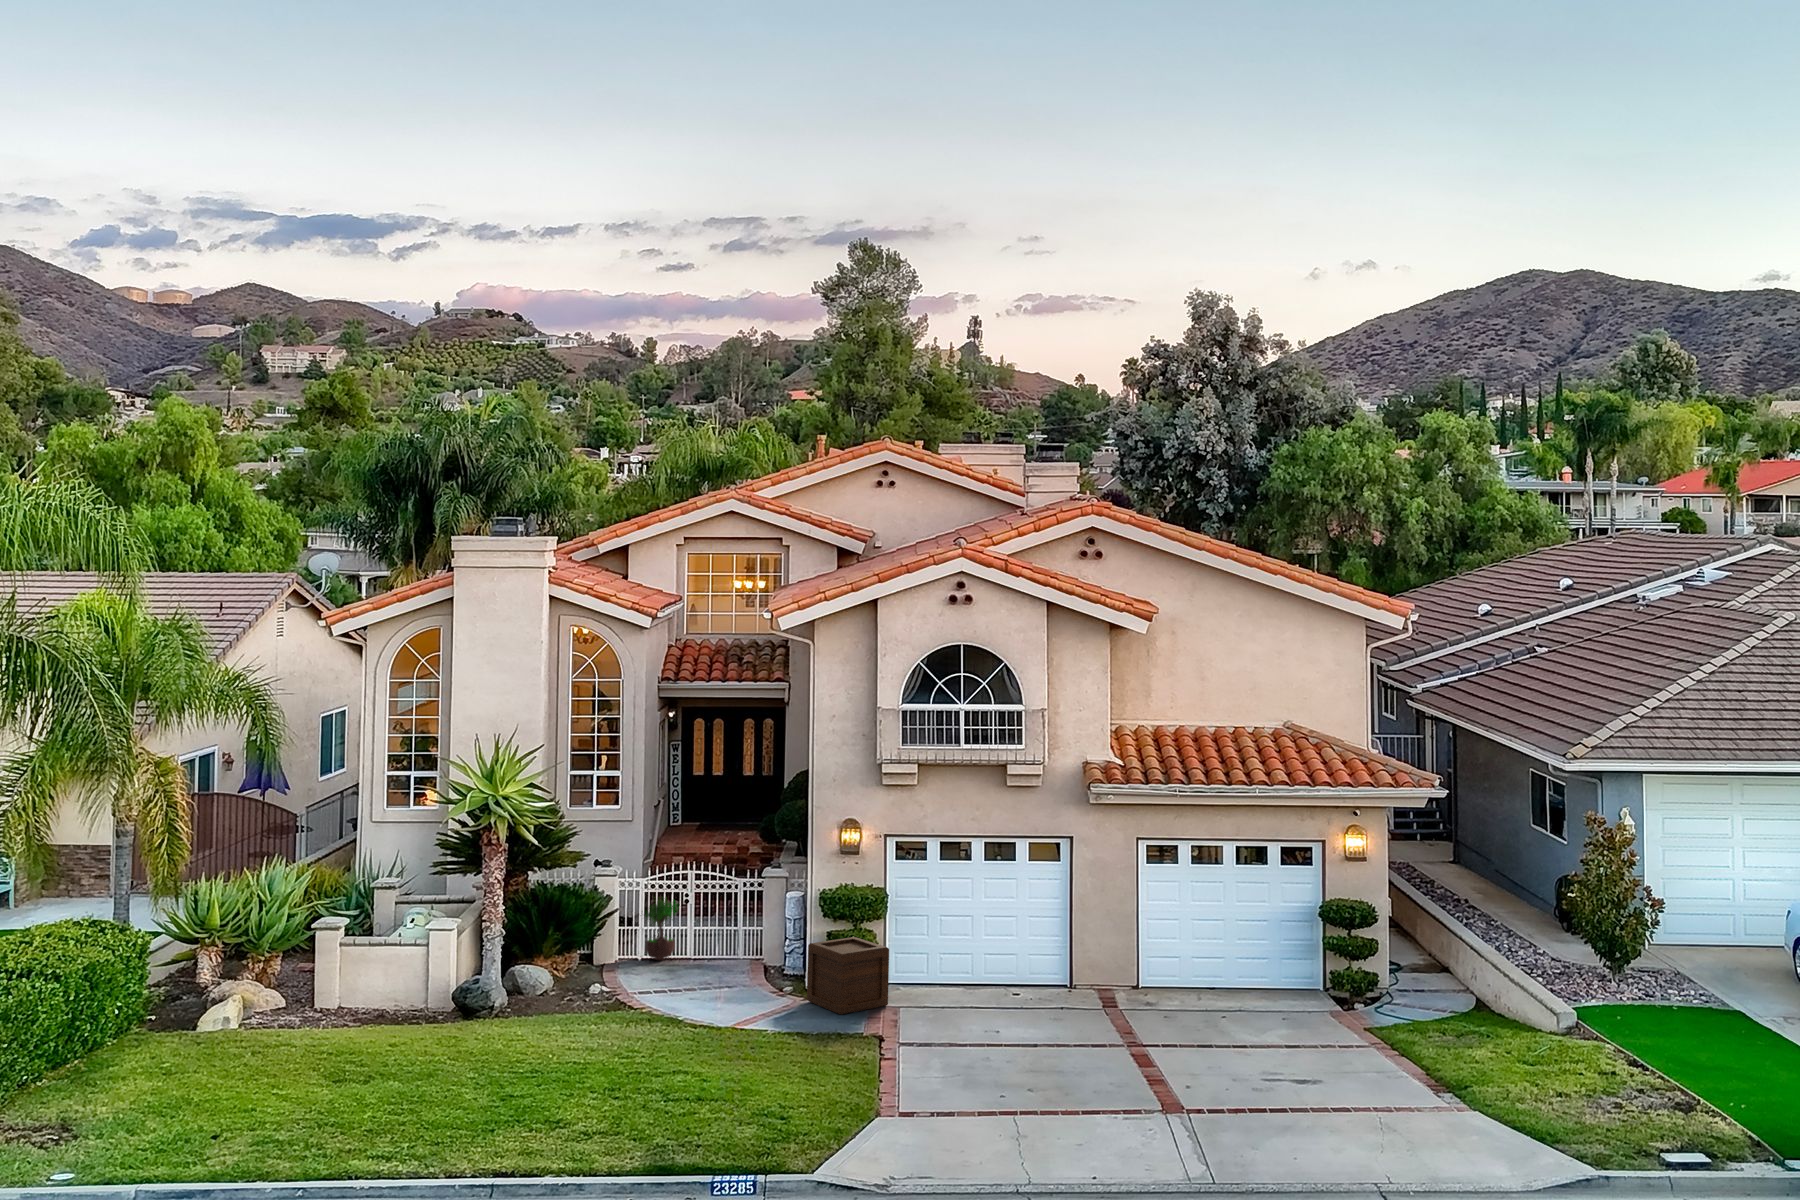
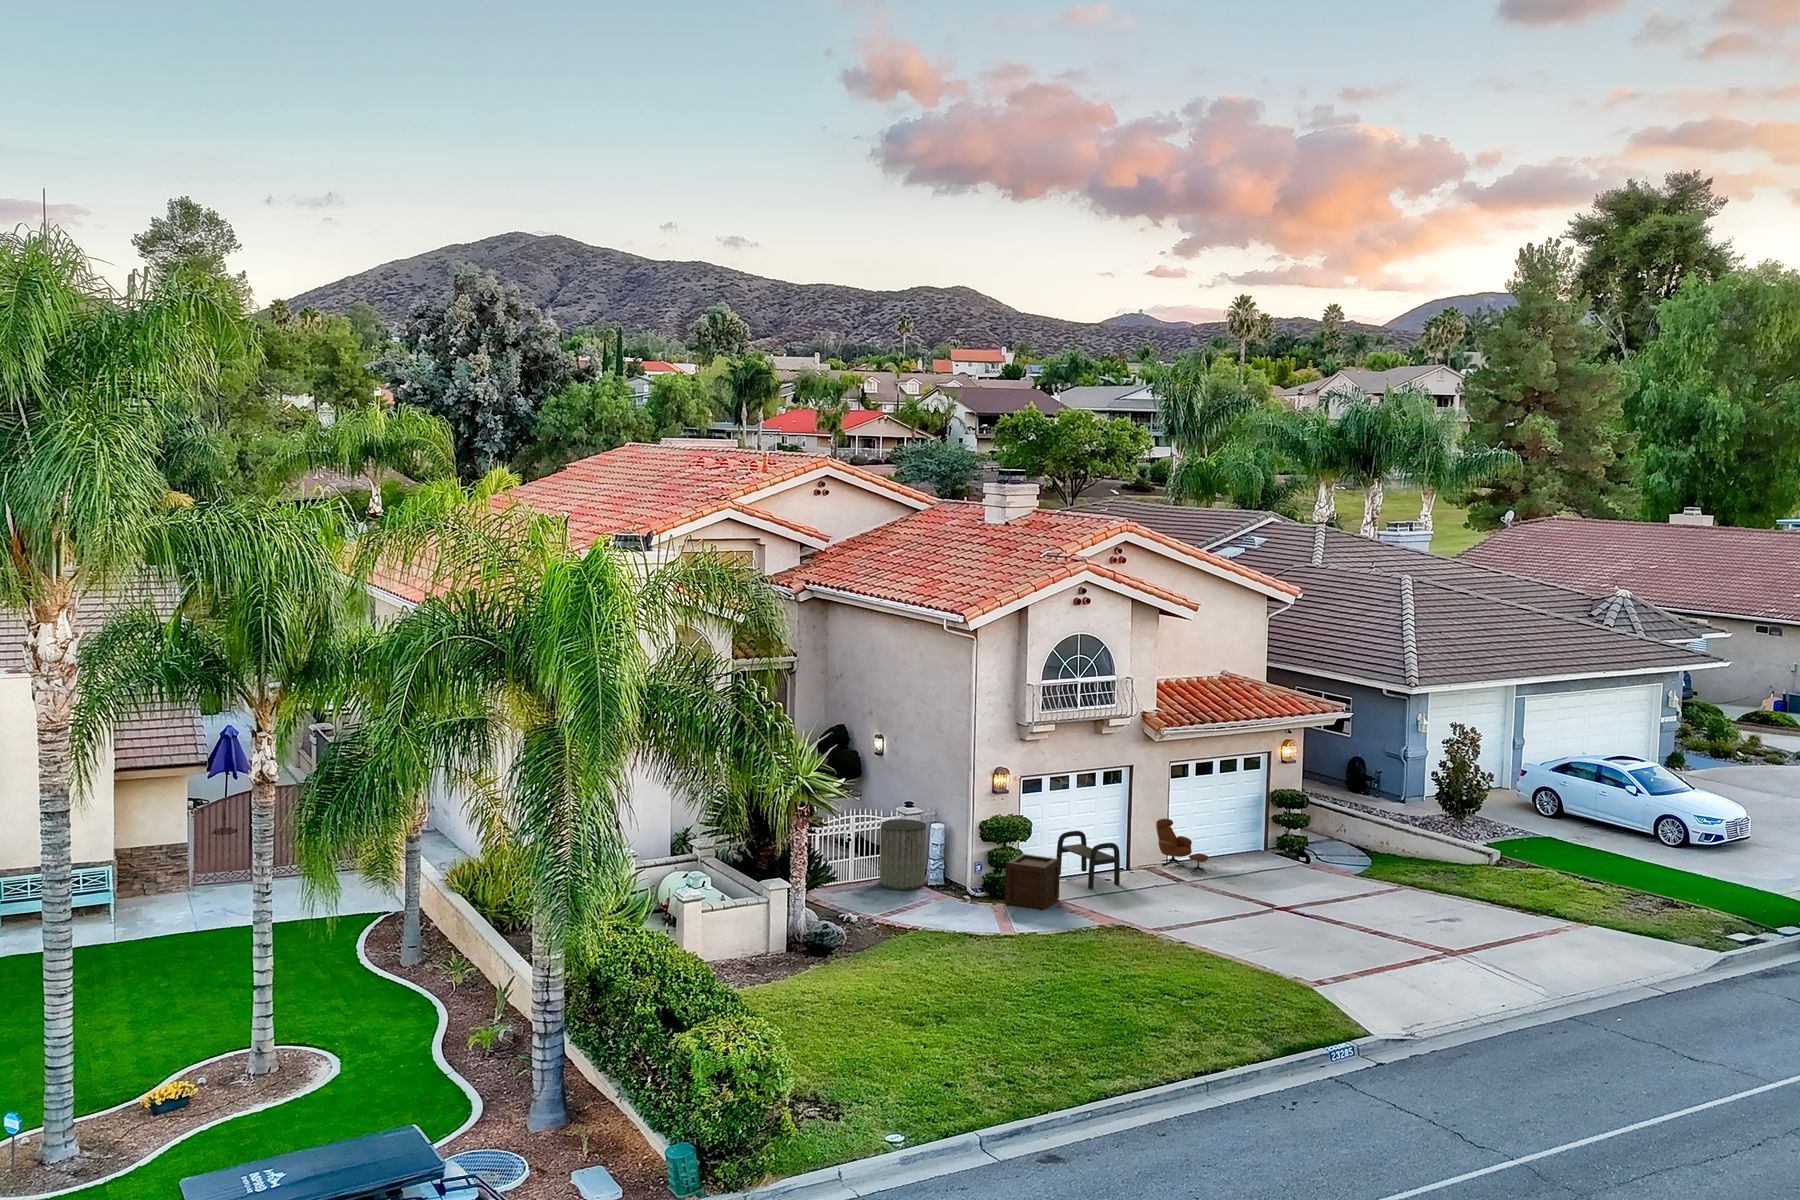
trash can: none [708,881,769,972] -> present [880,819,926,890]
potted tree: present [644,899,676,960] -> none [828,836,859,888]
lounge chair: none [1106,919,1166,1003] -> present [1156,819,1208,873]
bench: none [945,920,1007,1000] -> present [1056,831,1120,889]

